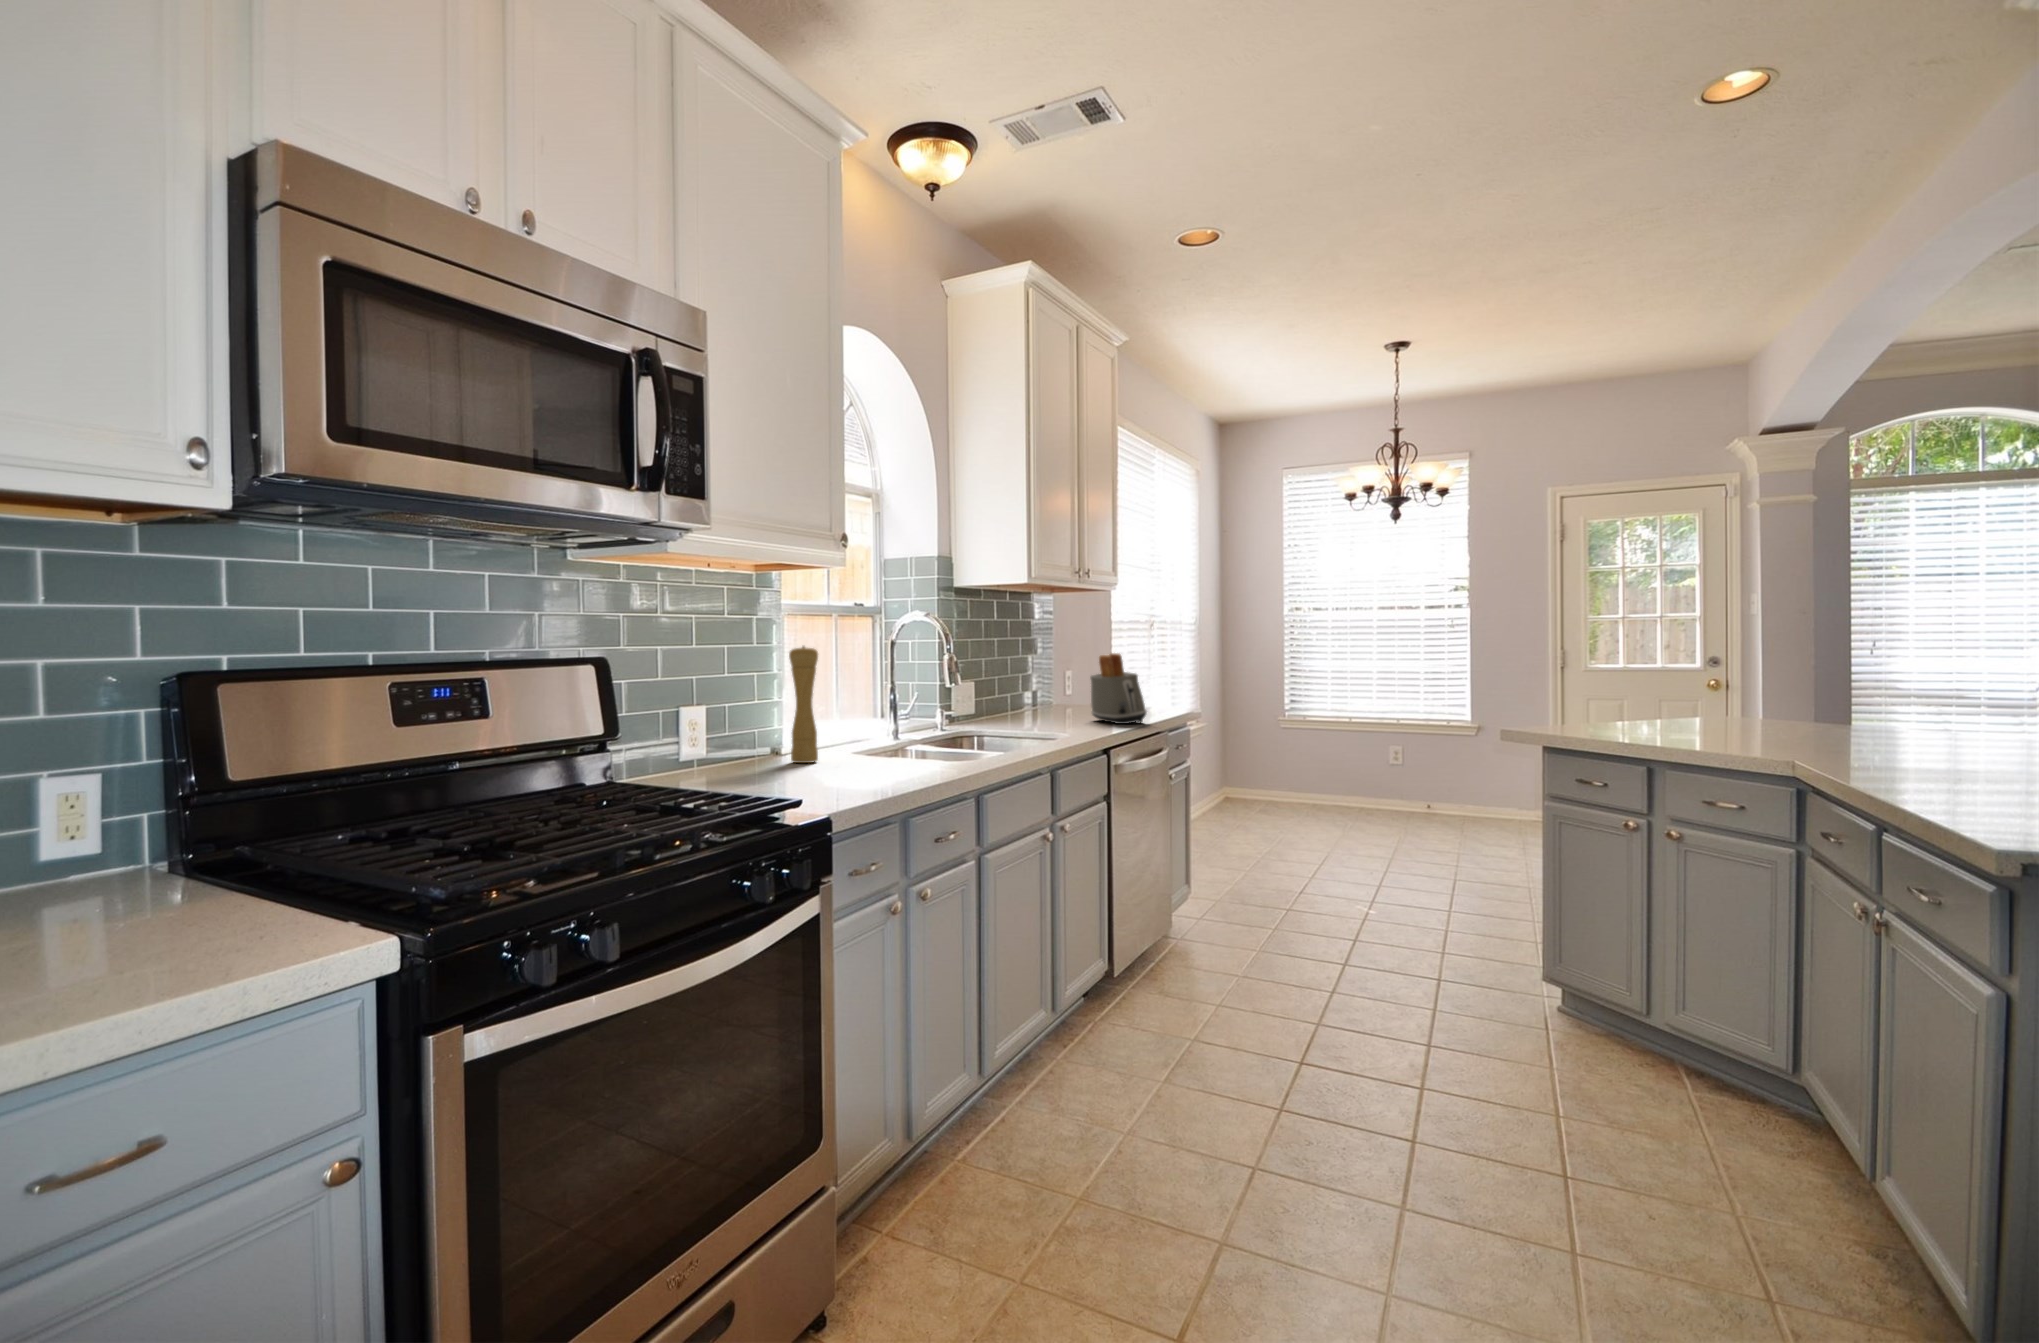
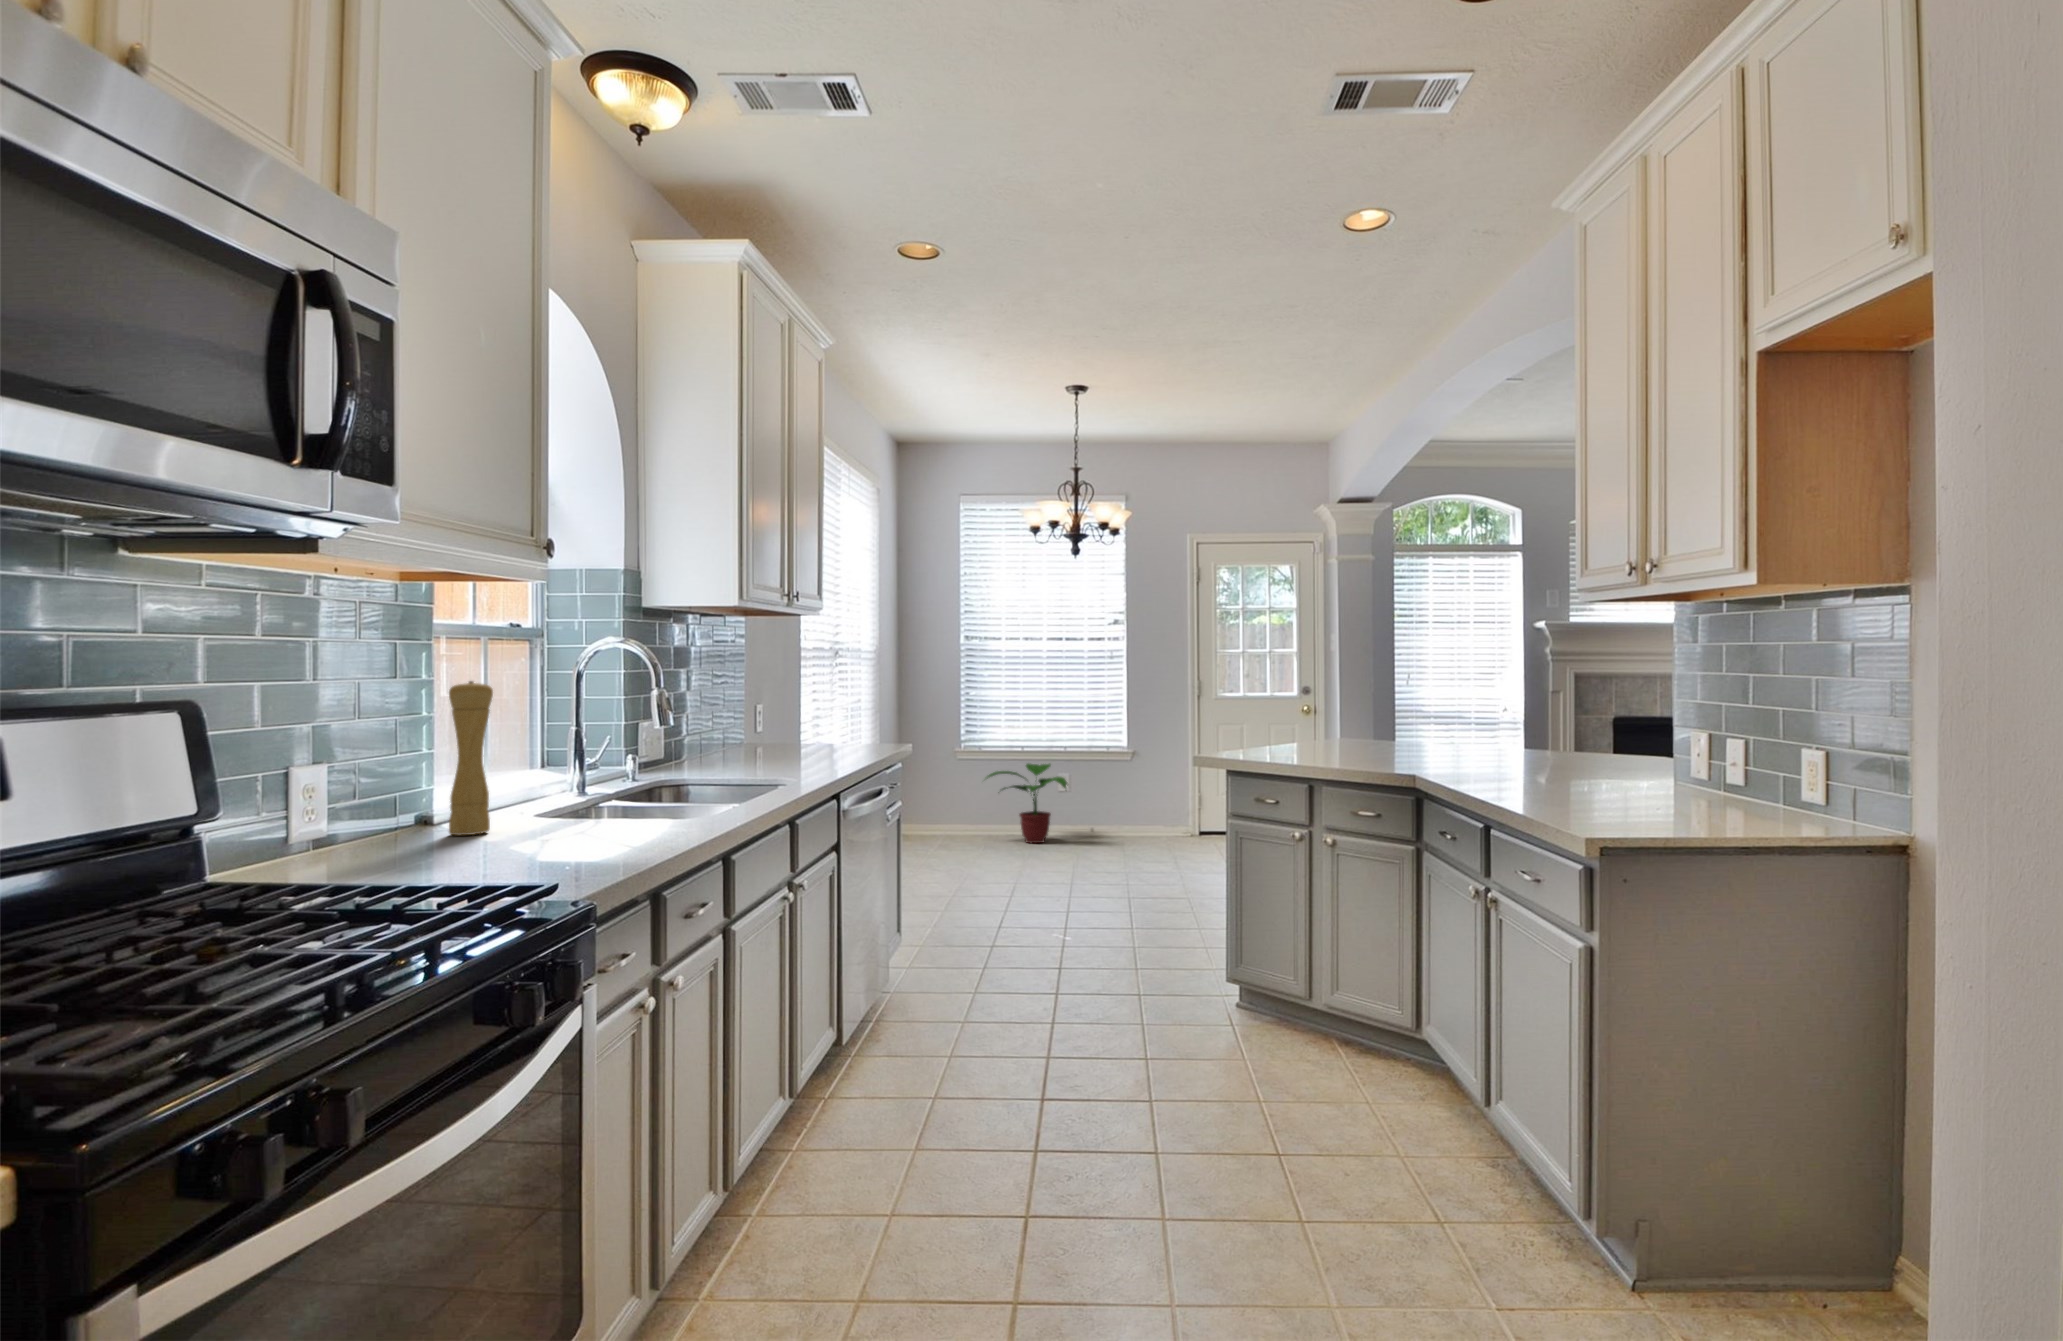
toaster: present [1090,653,1147,724] -> none [797,686,862,763]
potted plant: none [1303,736,1401,819] -> present [987,764,1067,843]

